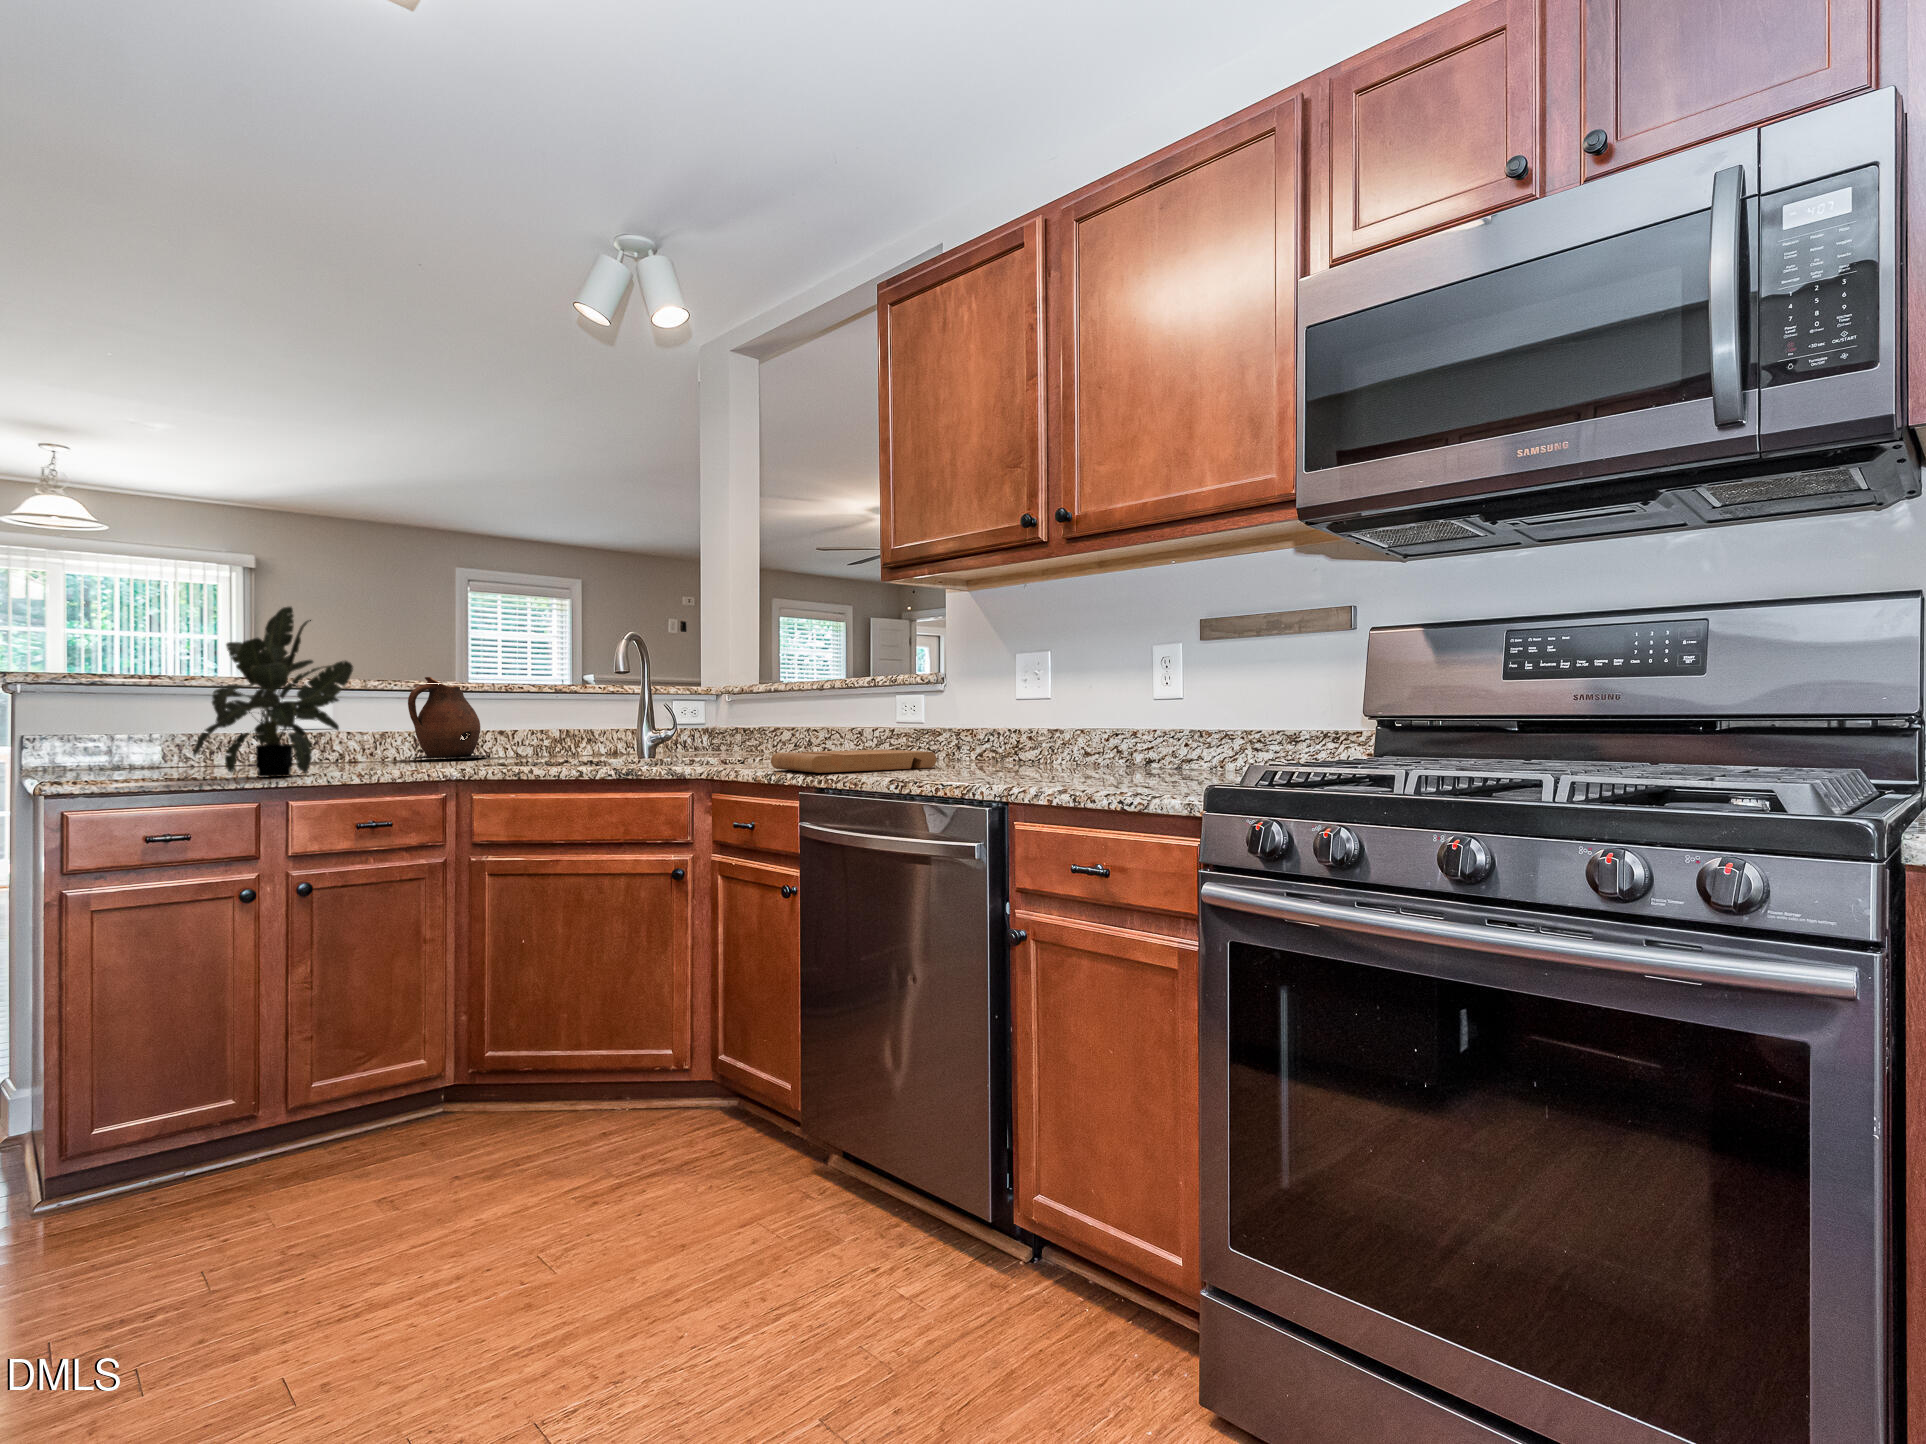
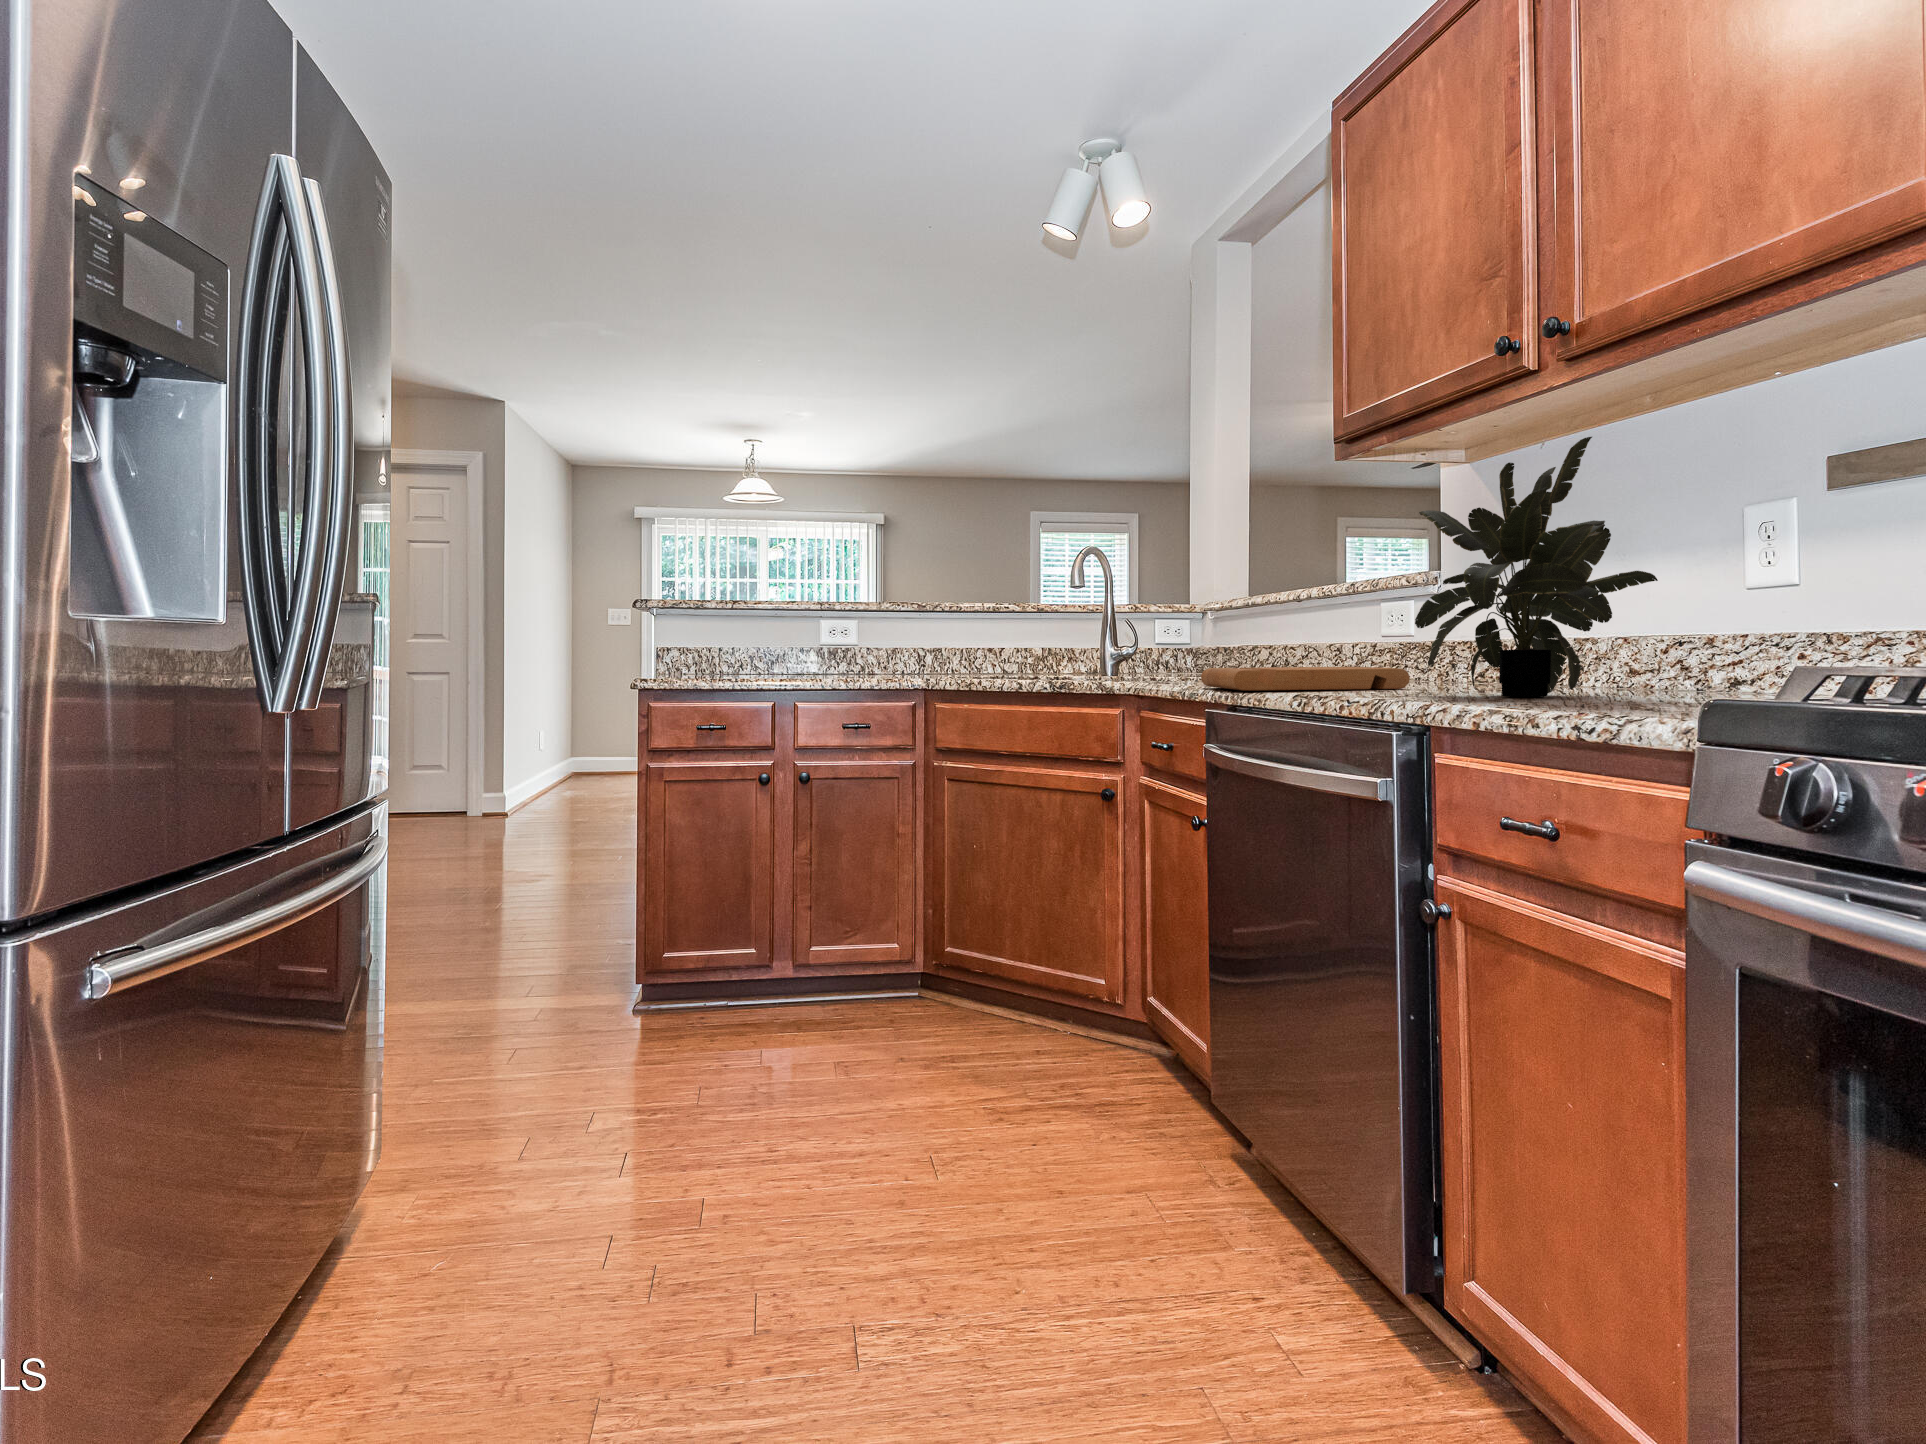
potted plant: present [193,607,353,777] -> present [1415,437,1658,697]
ceramic pitcher: present [408,677,490,759] -> none [913,600,983,676]

